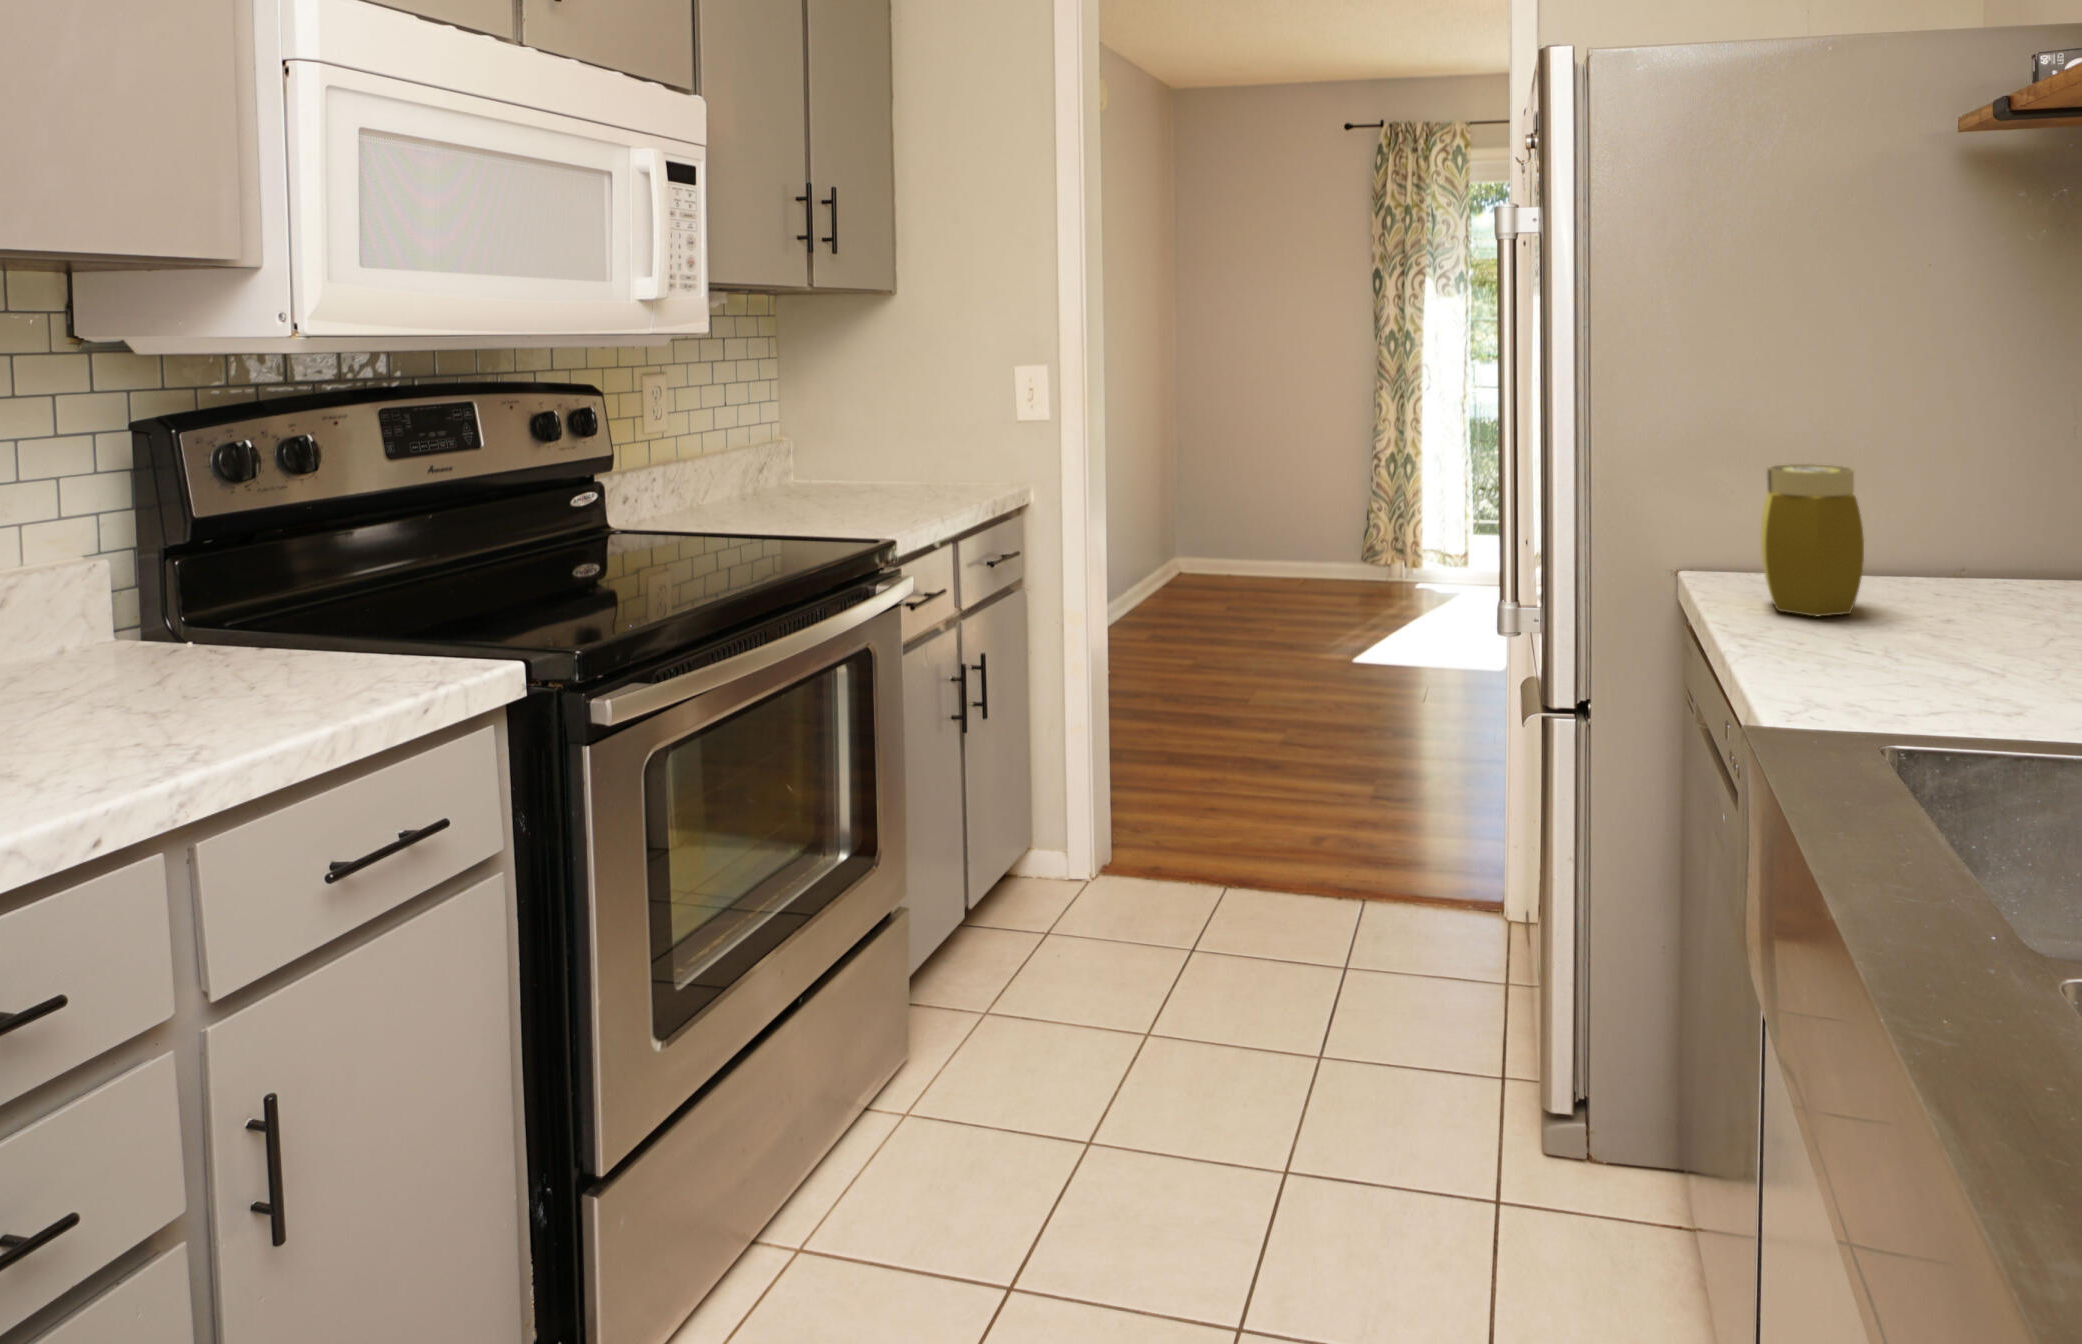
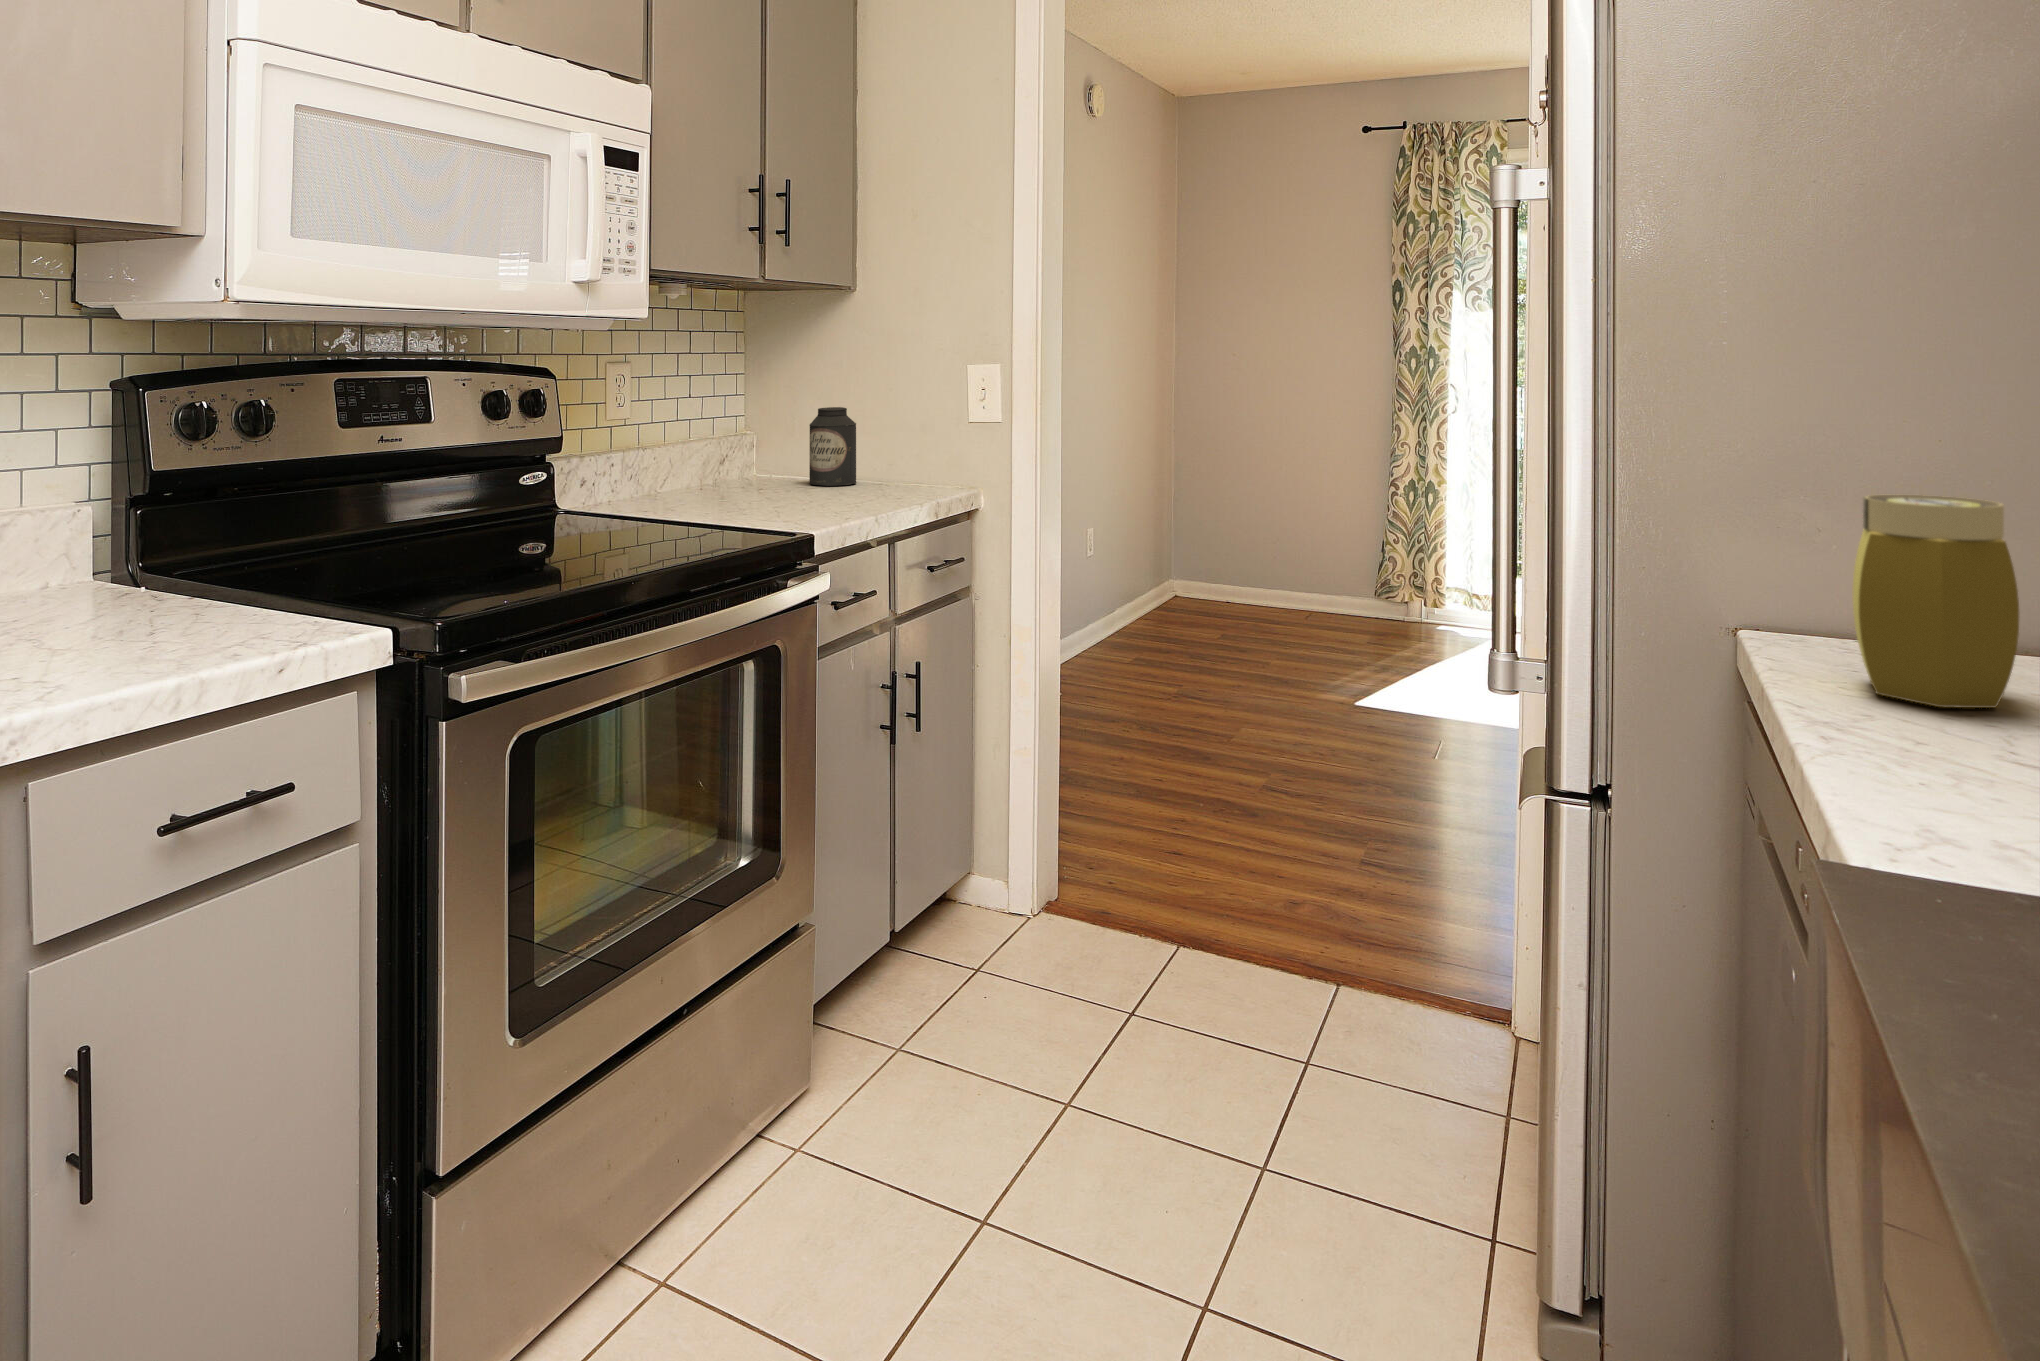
canister: none [851,411,901,489] -> present [809,407,856,486]

